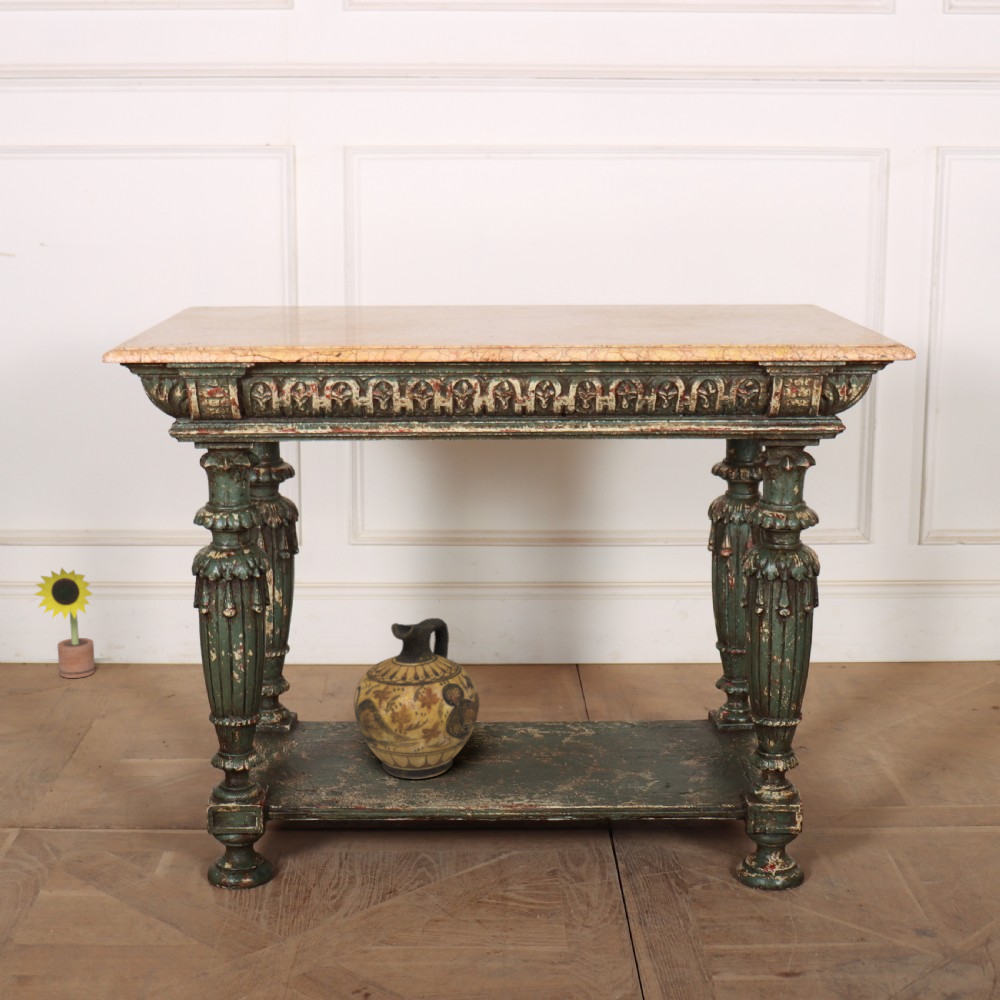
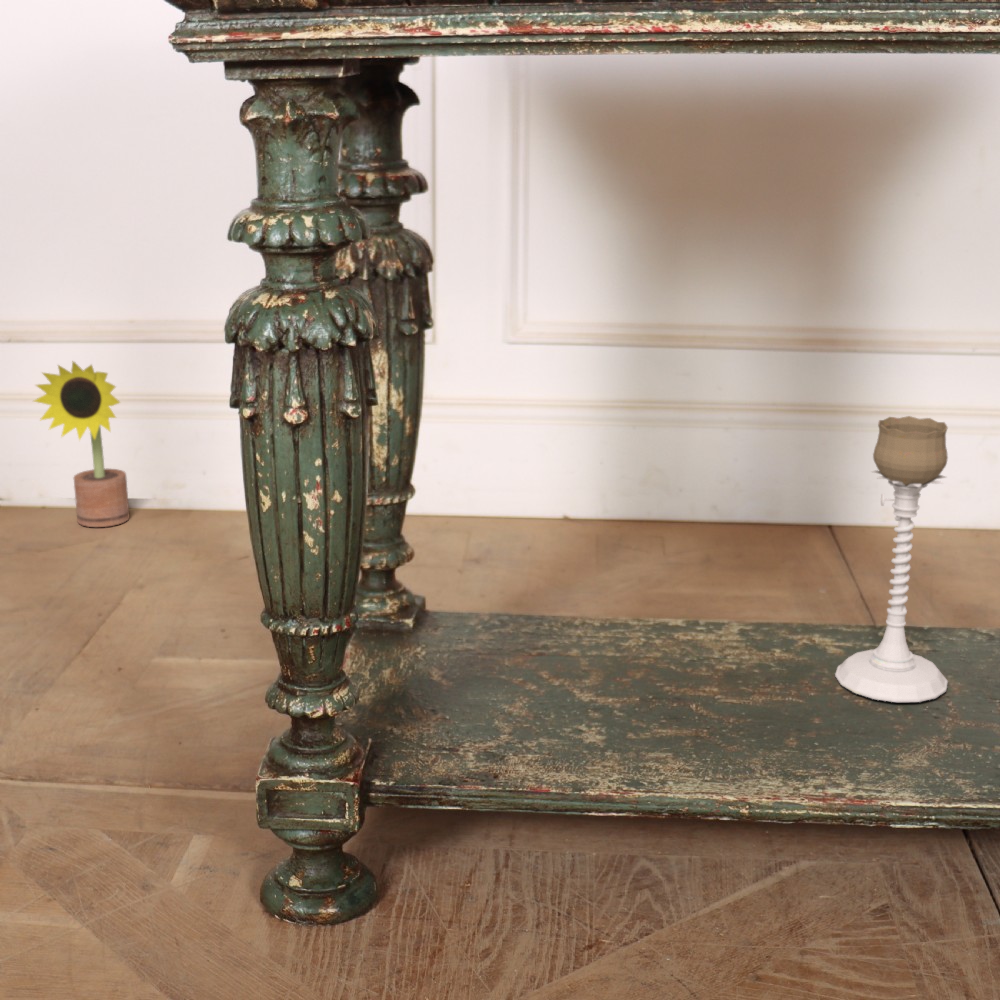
candle holder: none [533,599,594,759] -> present [835,416,948,702]
ceramic jug: present [354,618,479,779] -> none [526,445,754,731]

